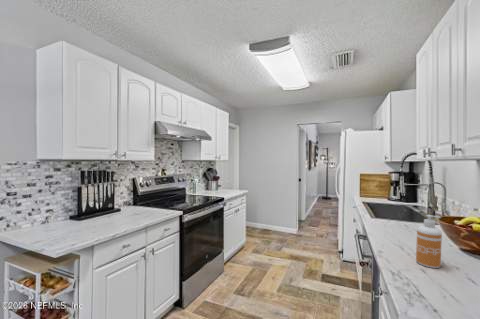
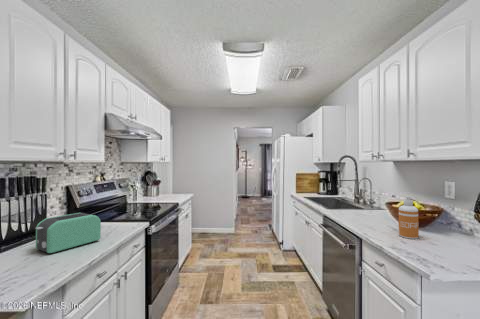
toaster: none [94,199,138,226] -> present [35,213,101,253]

